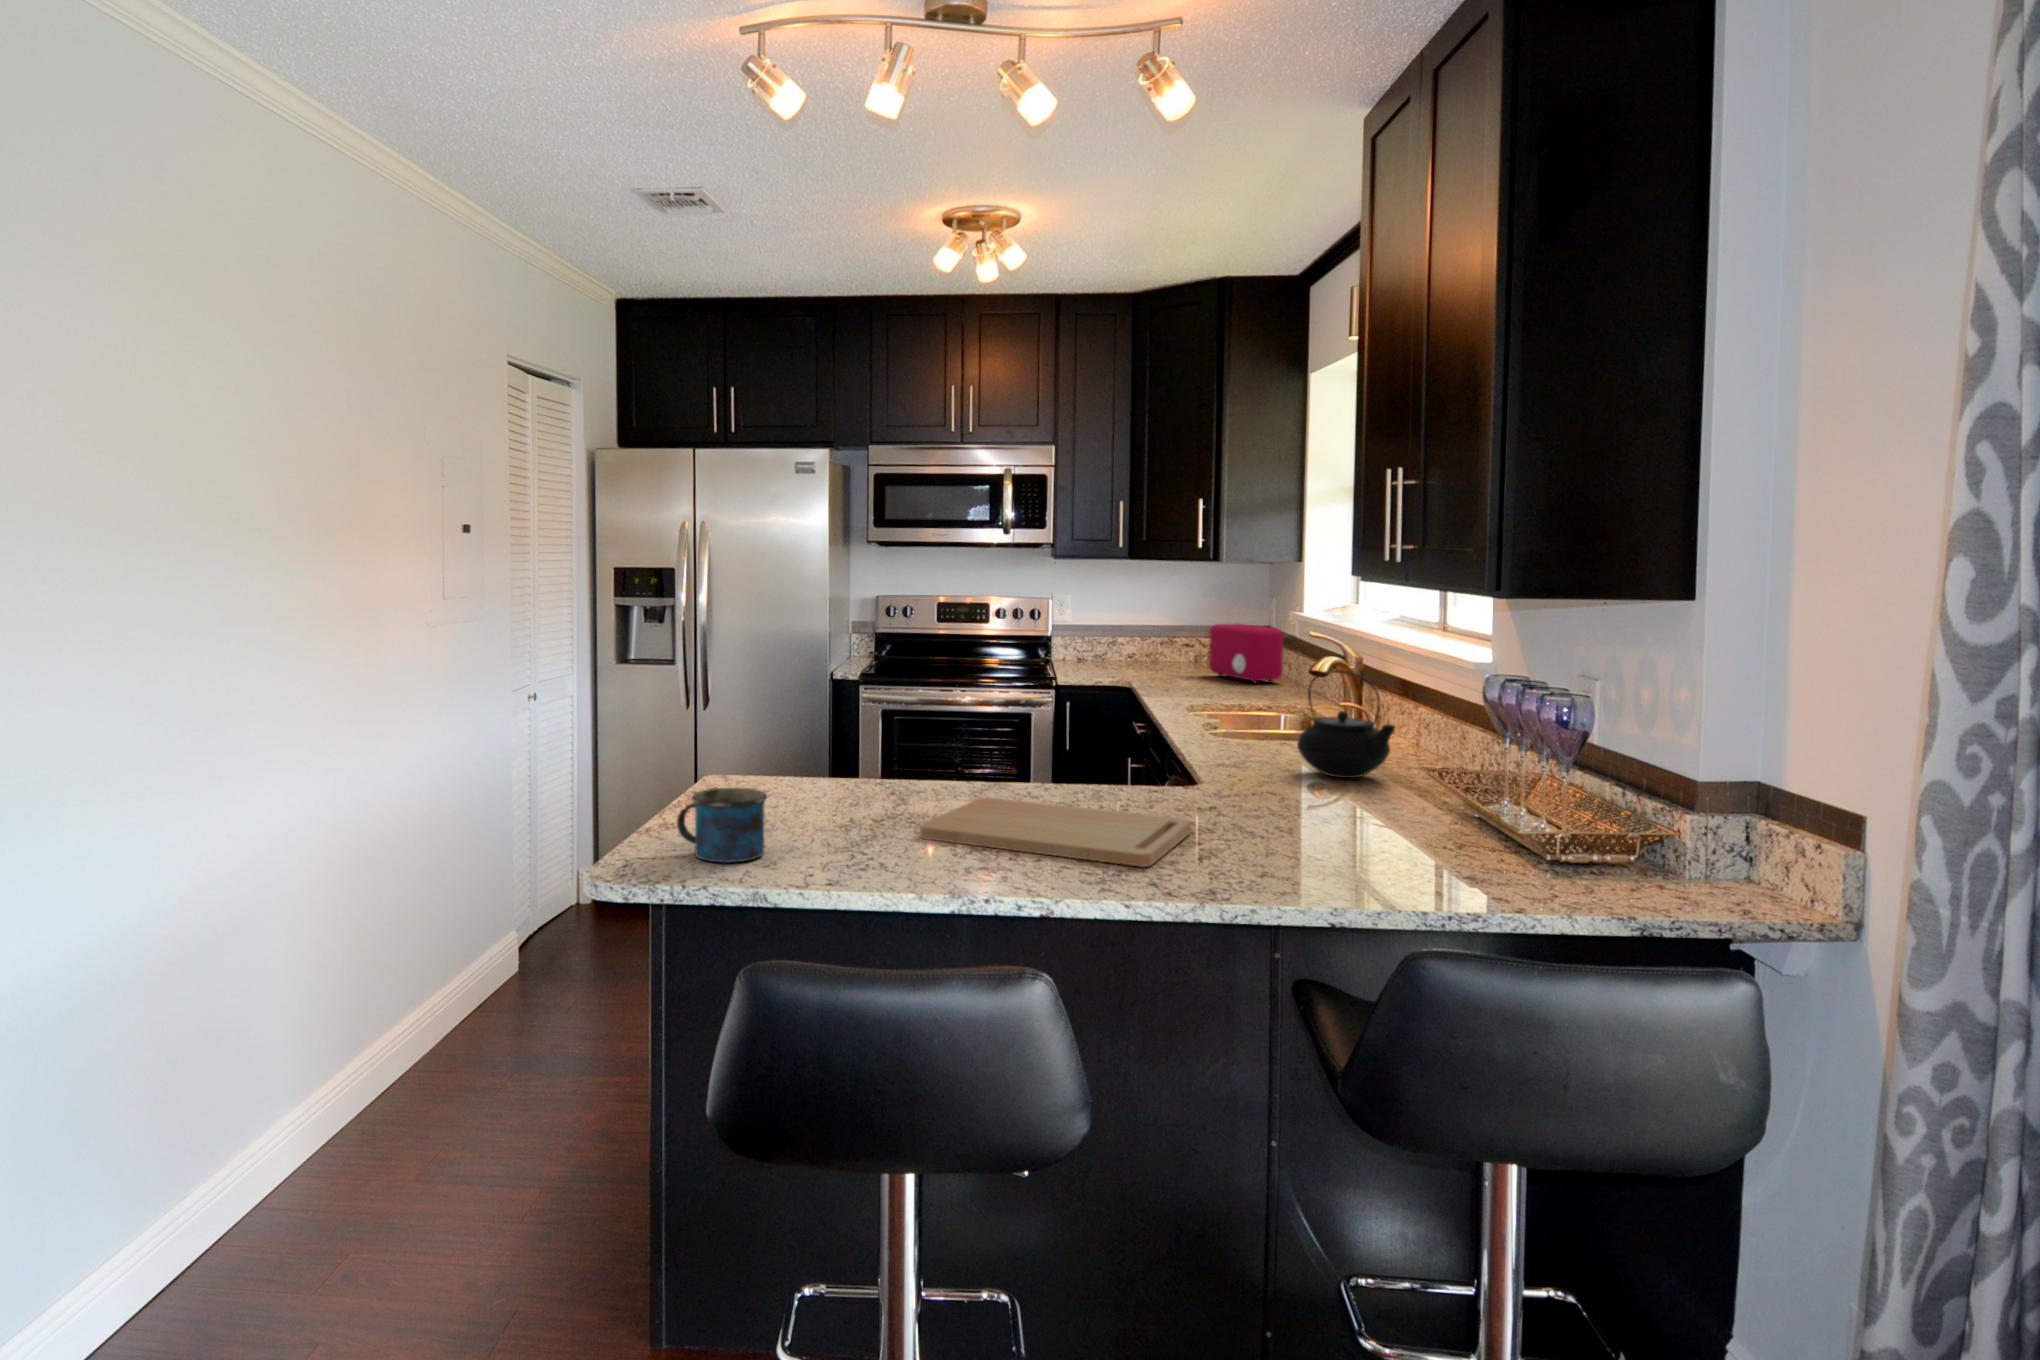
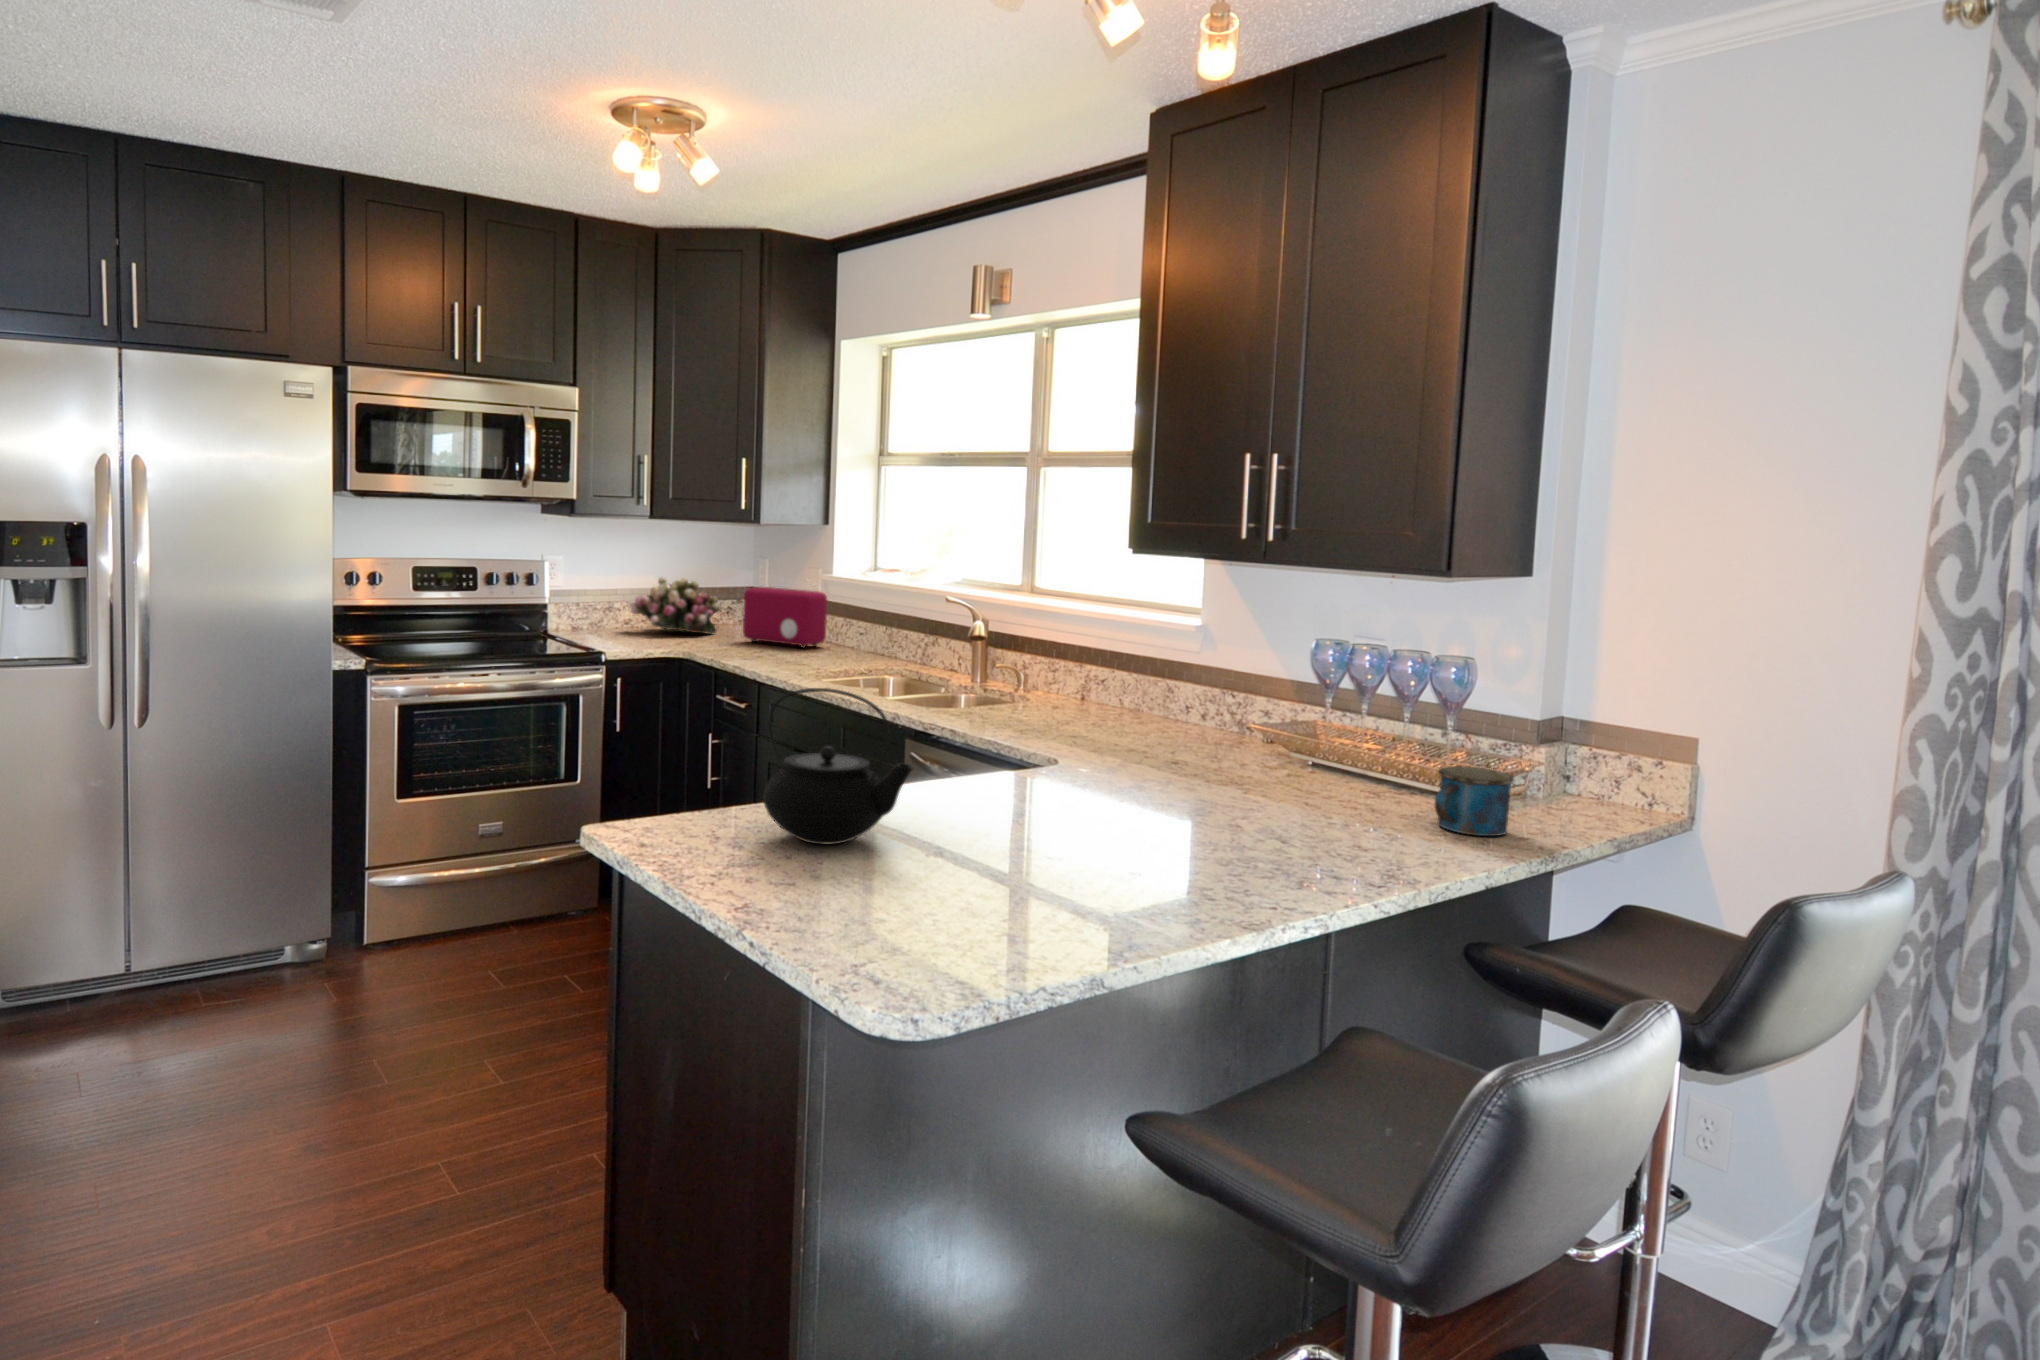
flower arrangement: none [1128,613,1214,668] -> present [630,577,720,634]
teapot: present [1297,670,1395,778] -> present [763,688,913,844]
mug: present [677,788,767,863] -> present [1434,766,1514,836]
cutting board: present [920,797,1191,867] -> none [1000,803,1303,868]

